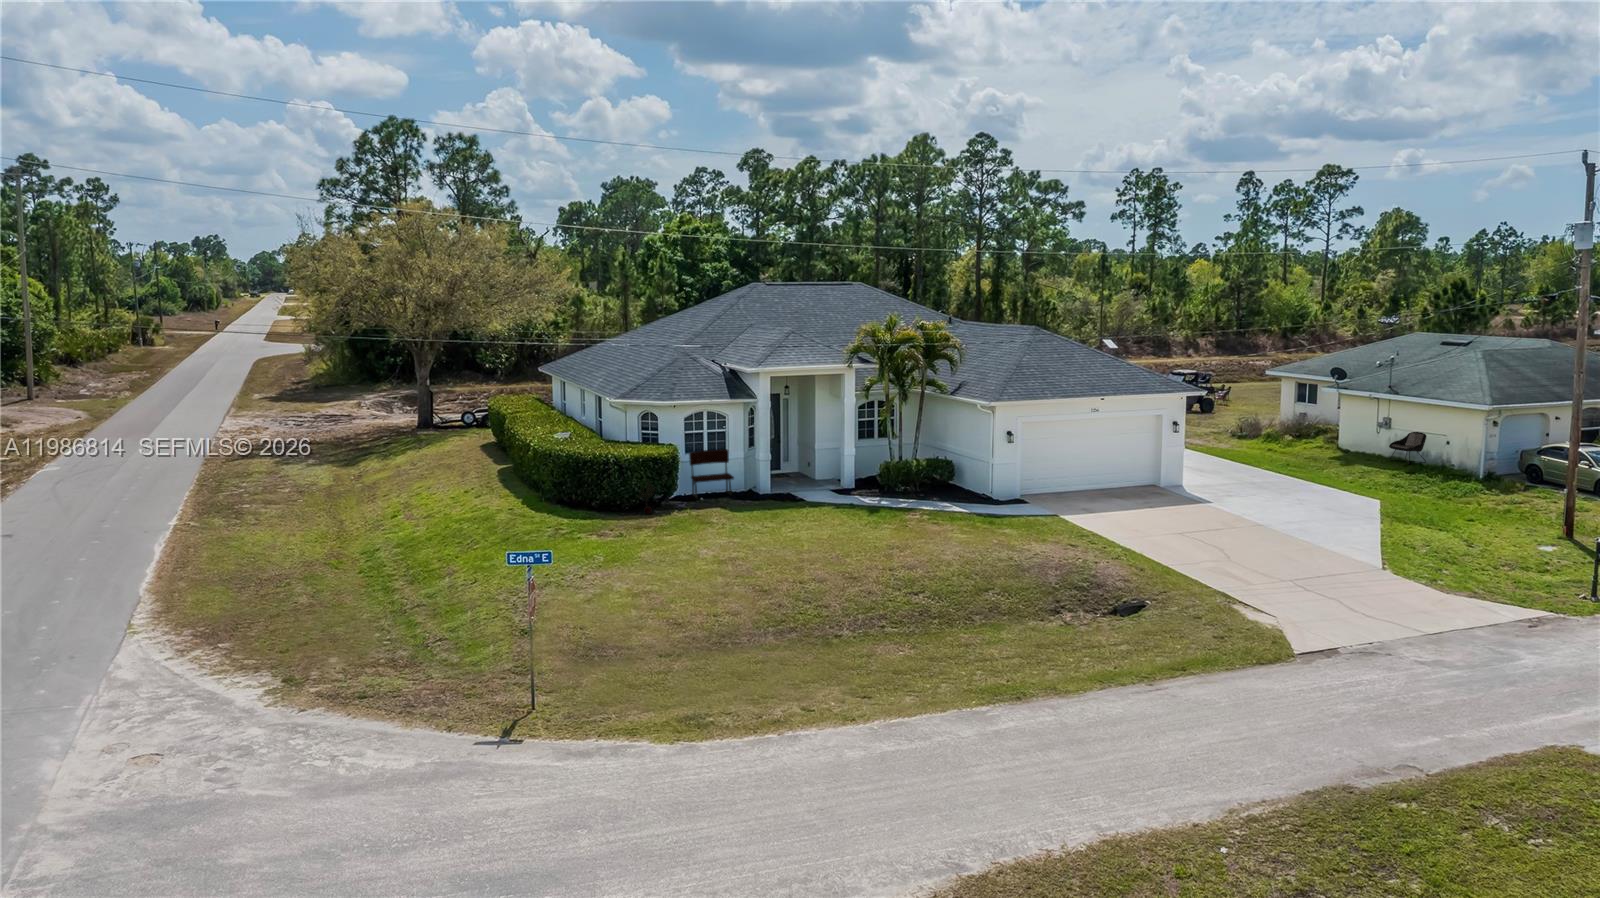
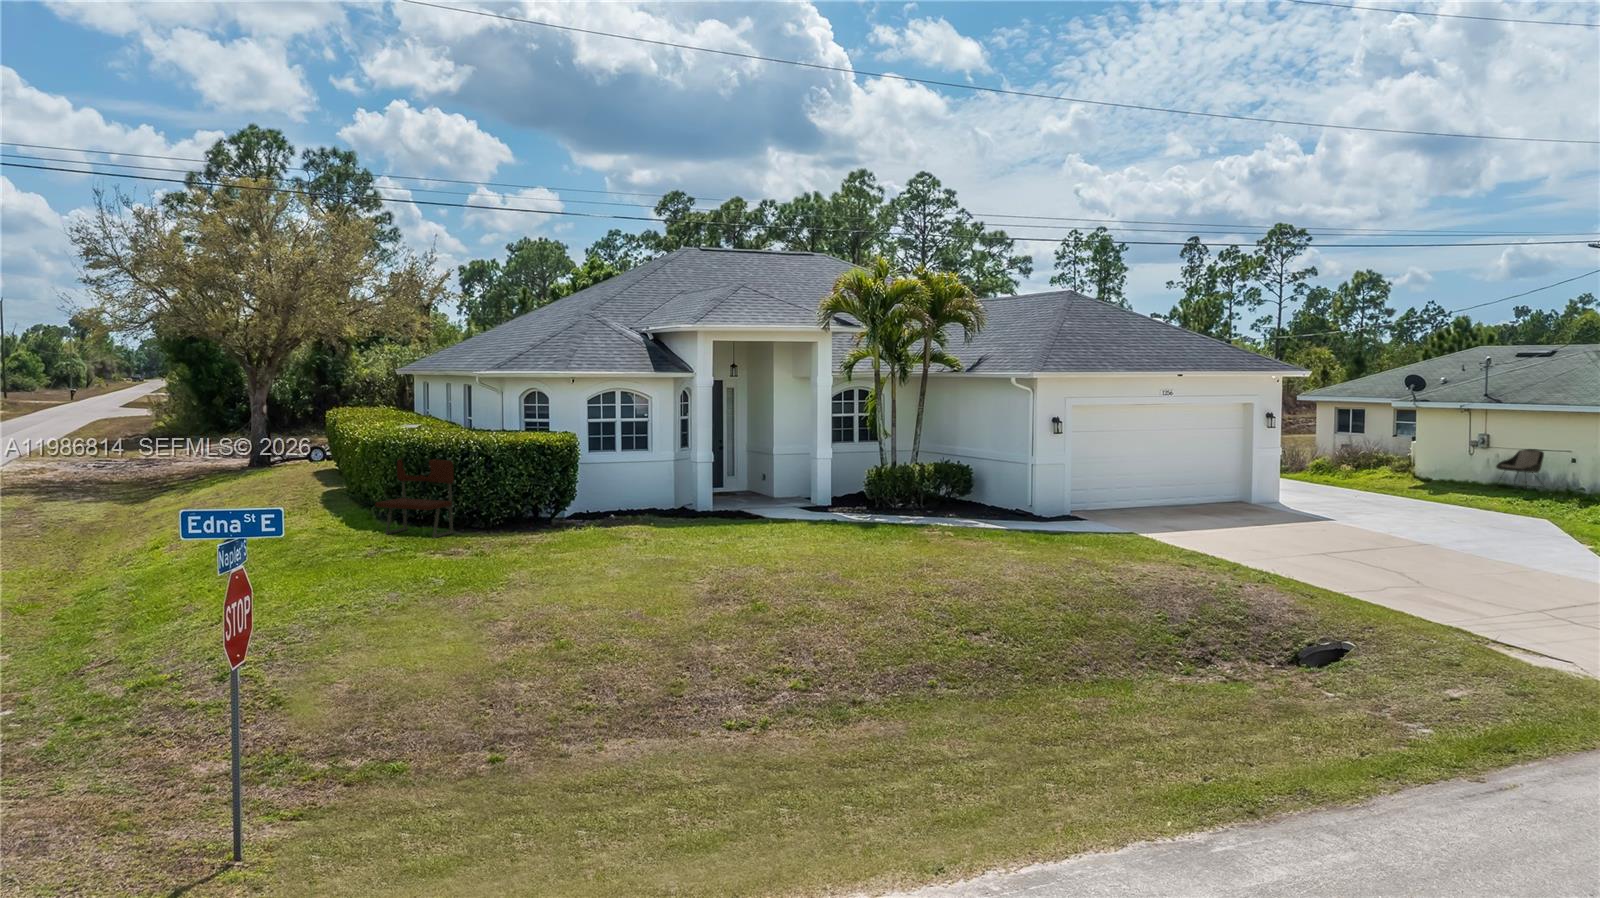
bench: present [689,449,734,498] -> present [375,459,454,538]
potted tree: present [637,480,656,514] -> none [512,477,546,530]

